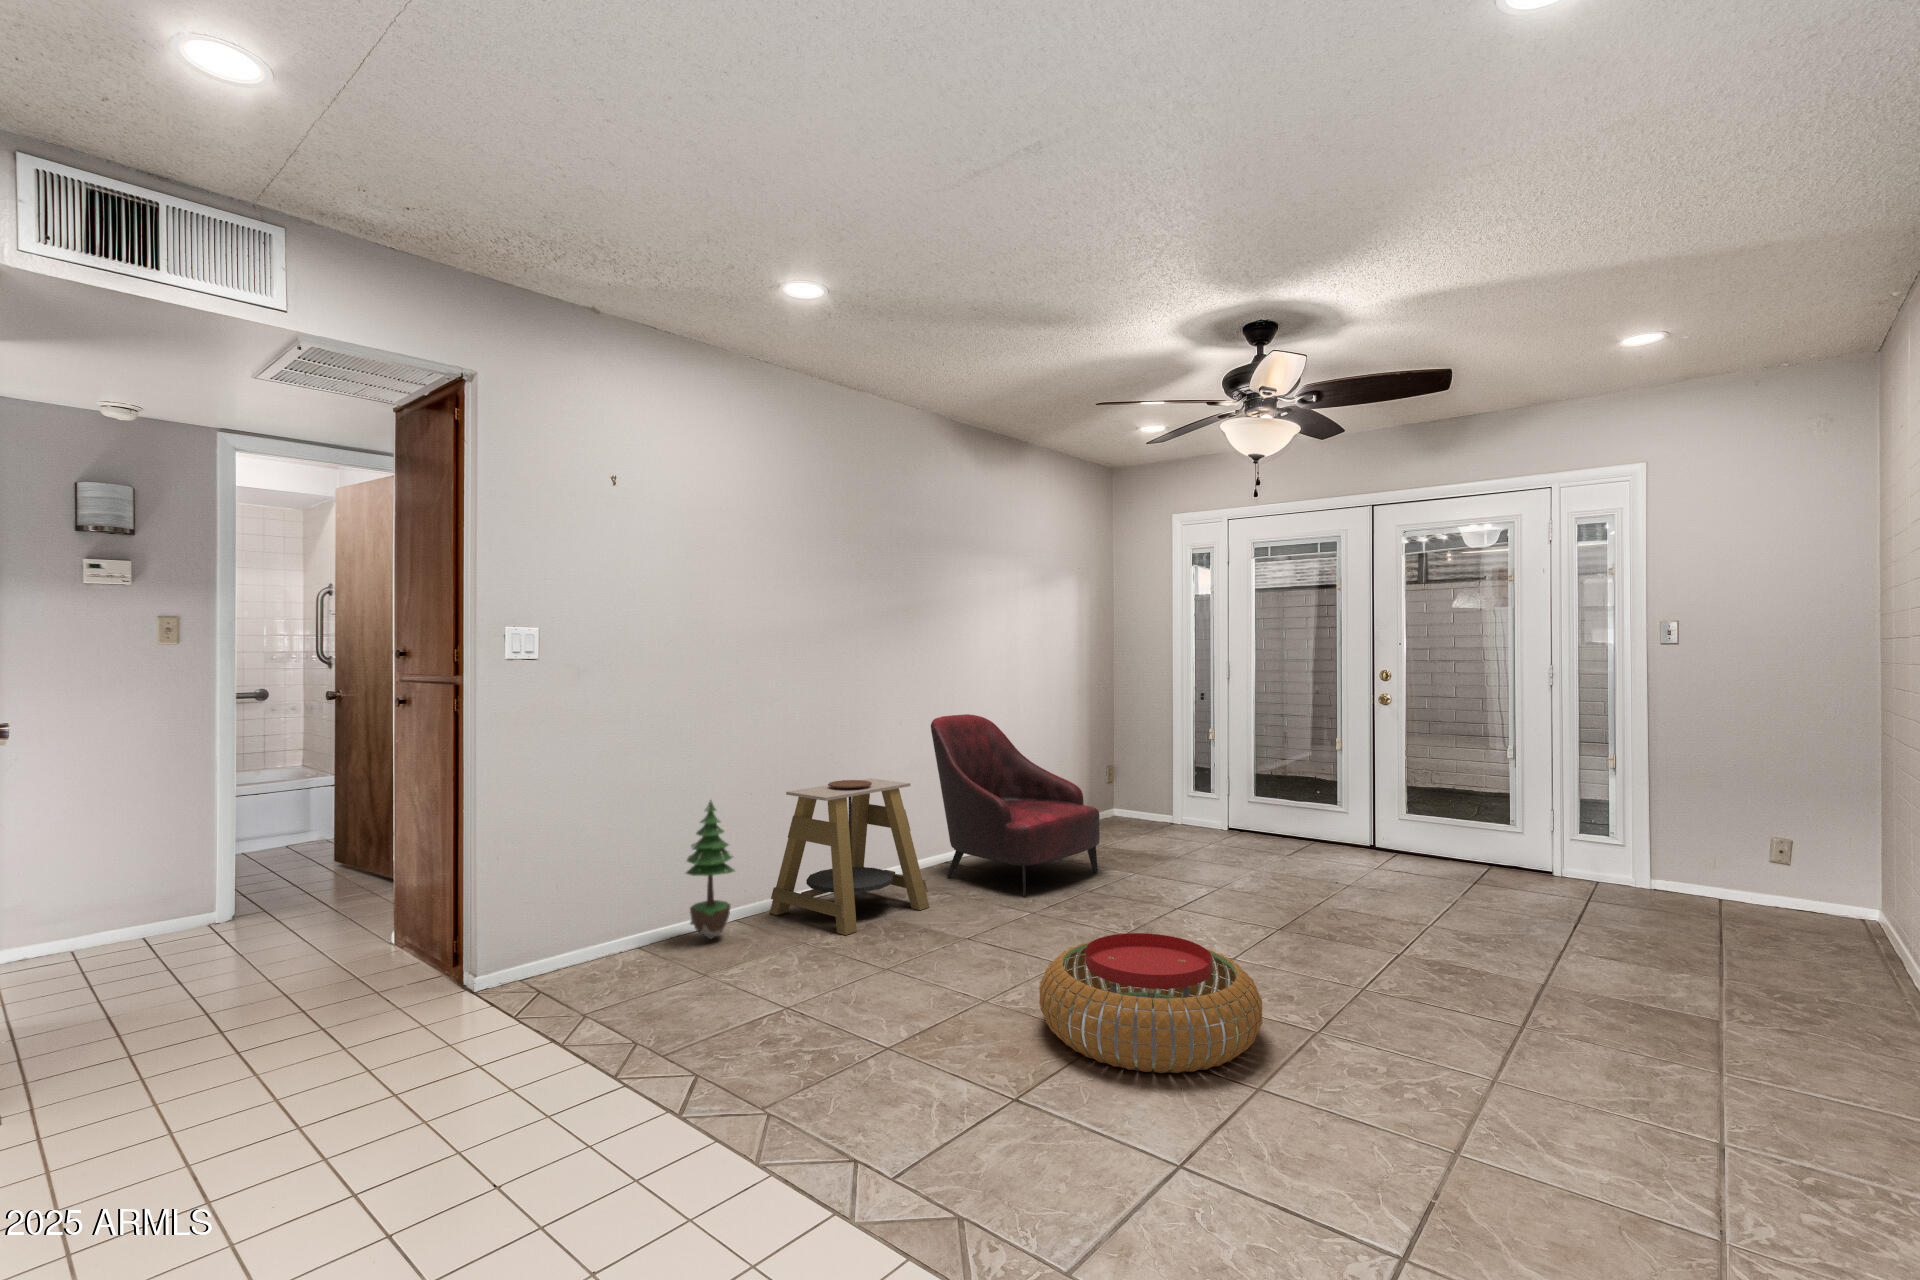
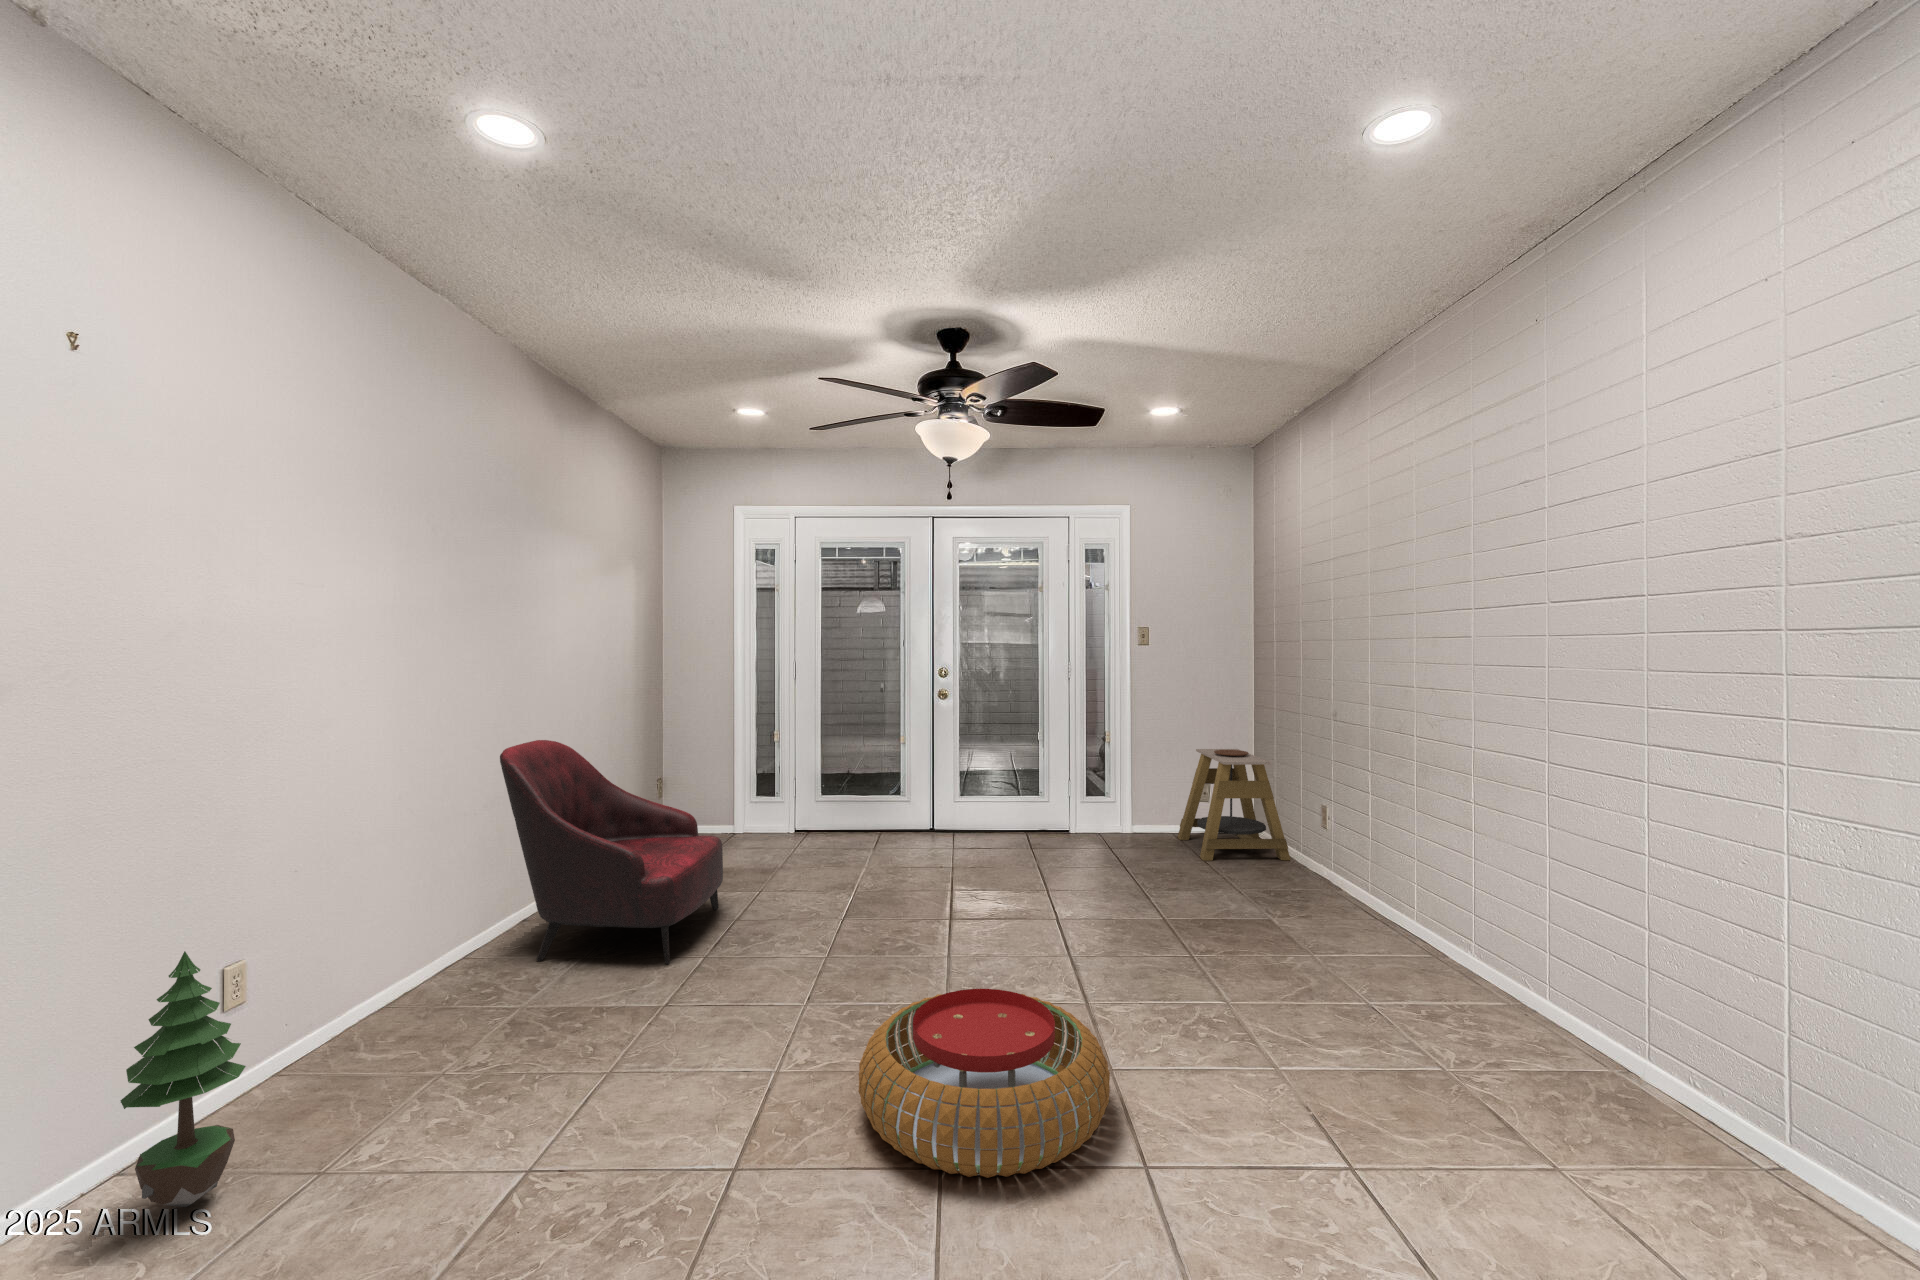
side table: present [770,779,929,935] -> present [1177,749,1291,861]

